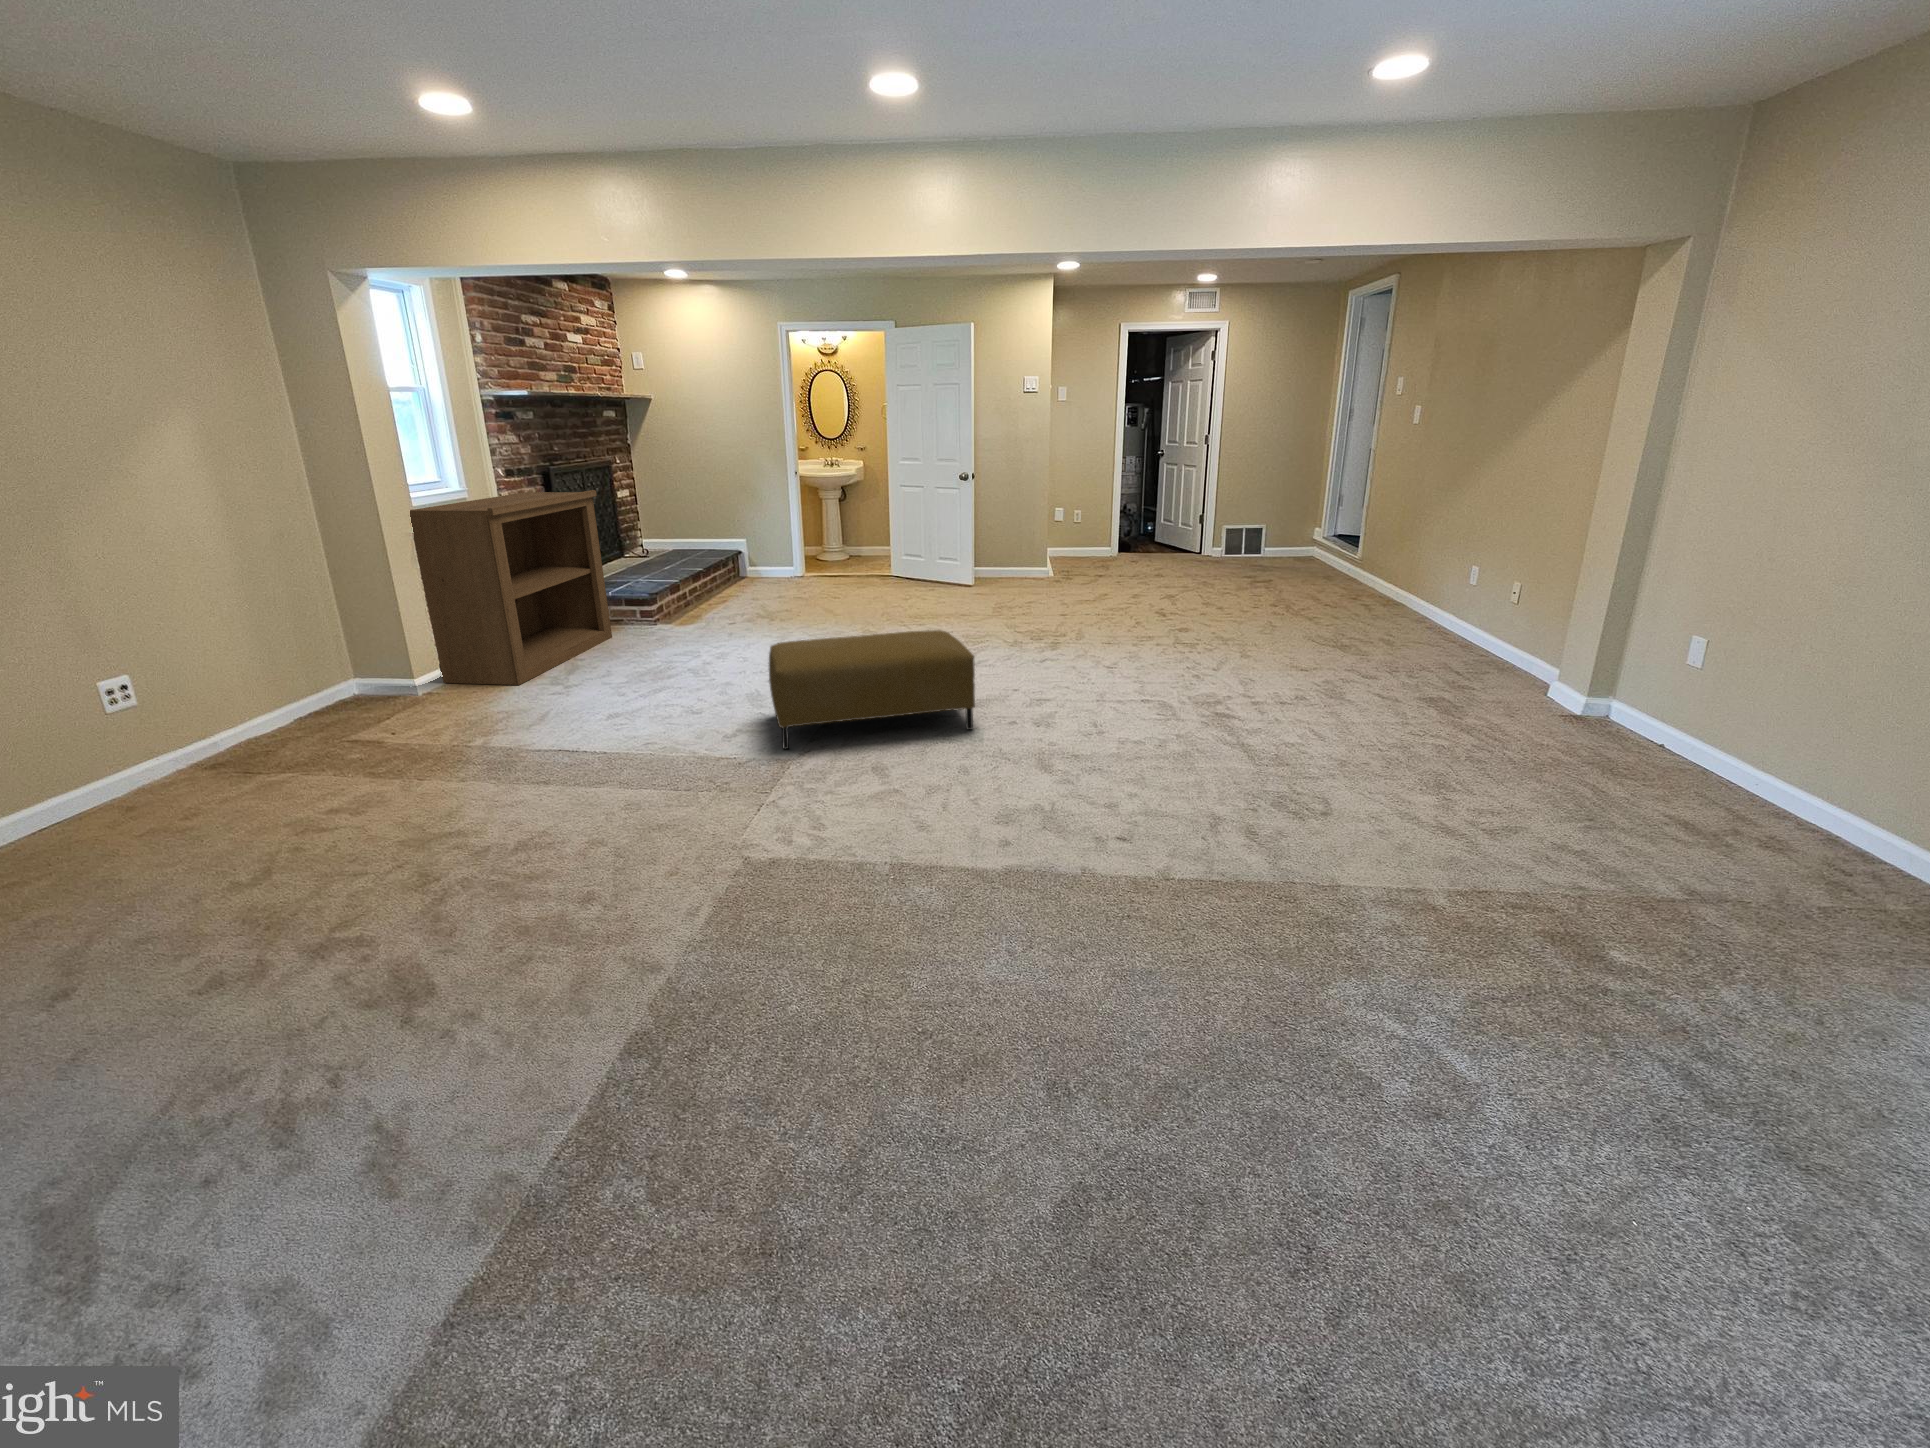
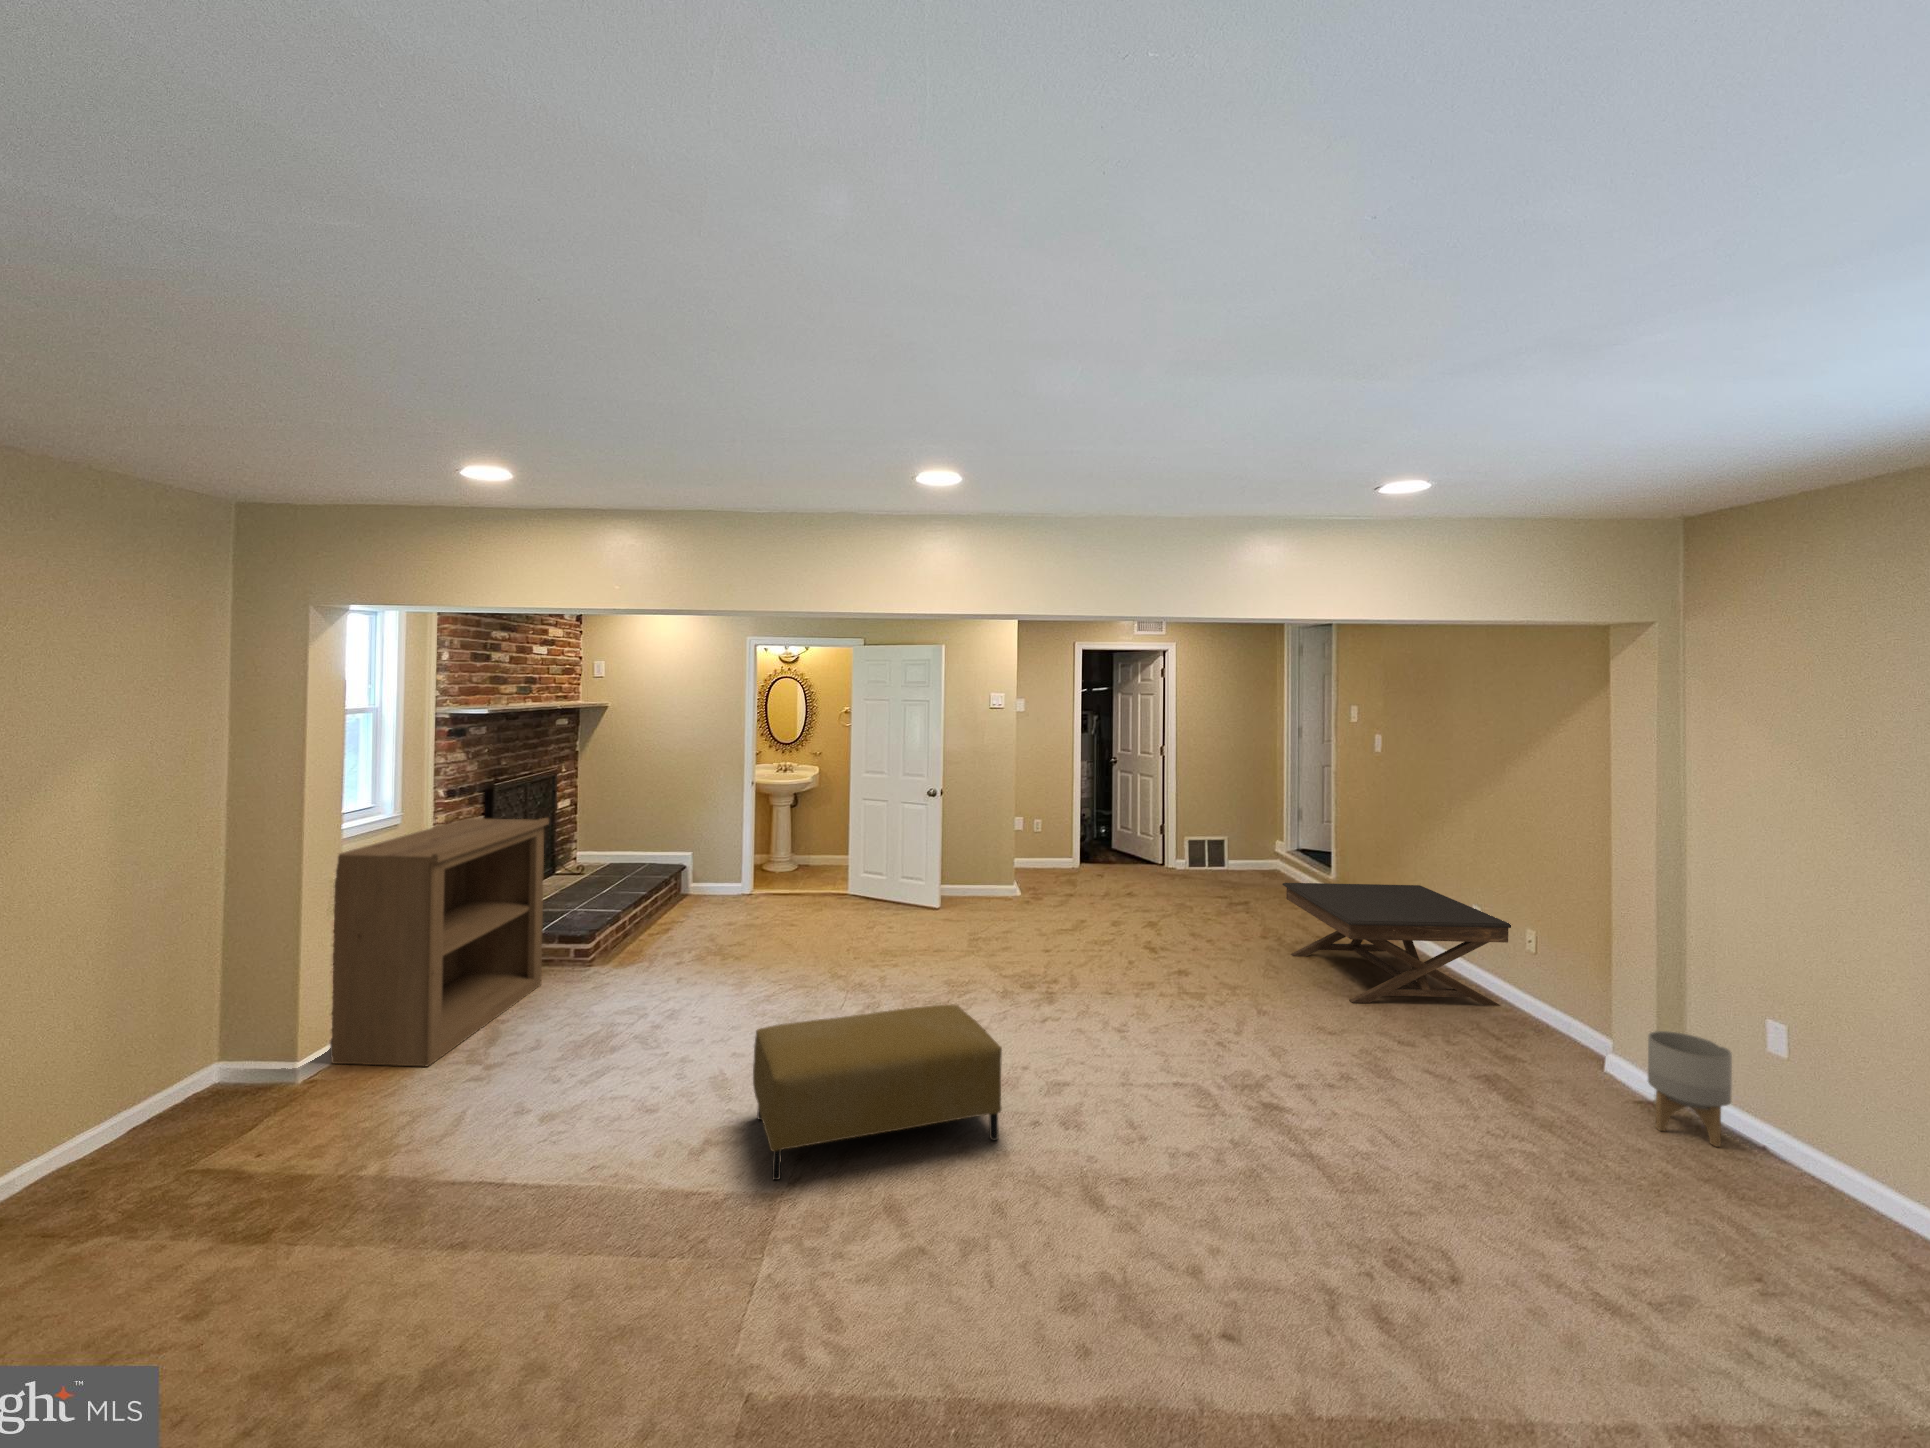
coffee table: none [1291,550,1501,651] -> present [1282,883,1511,1006]
planter: none [1564,648,1649,740] -> present [1648,1031,1732,1147]

